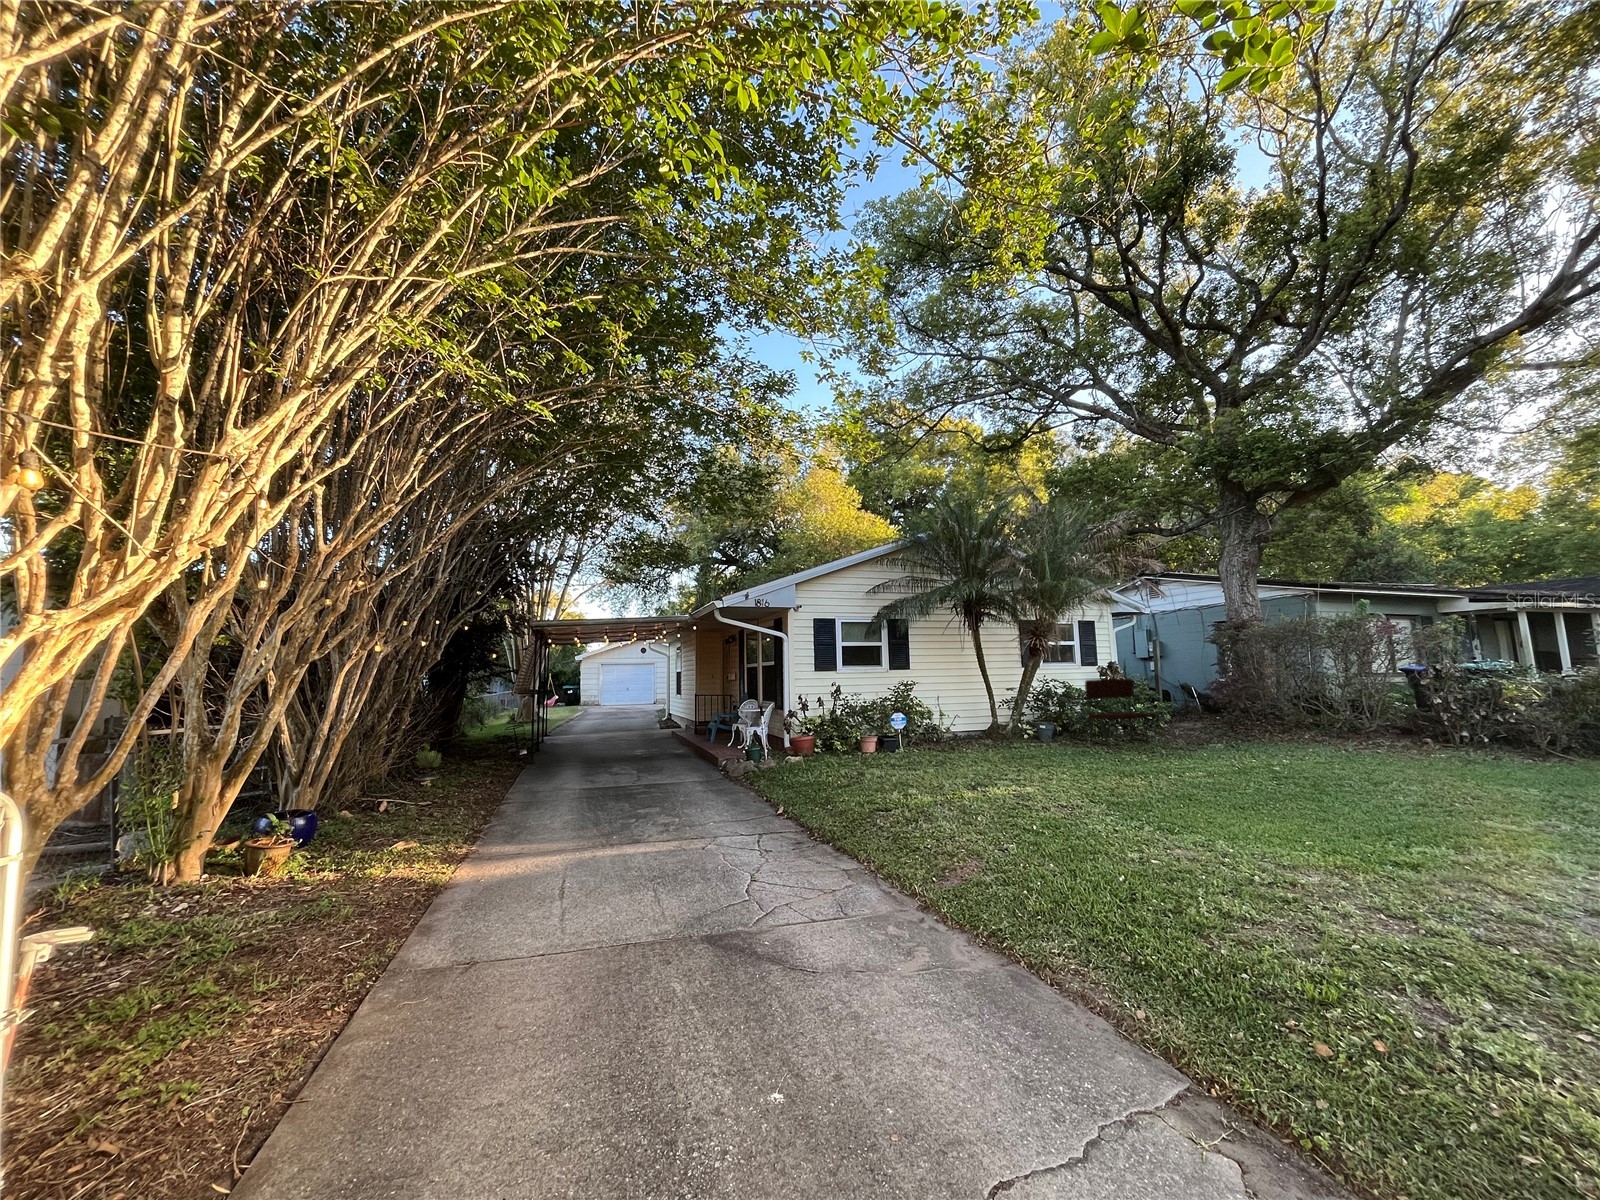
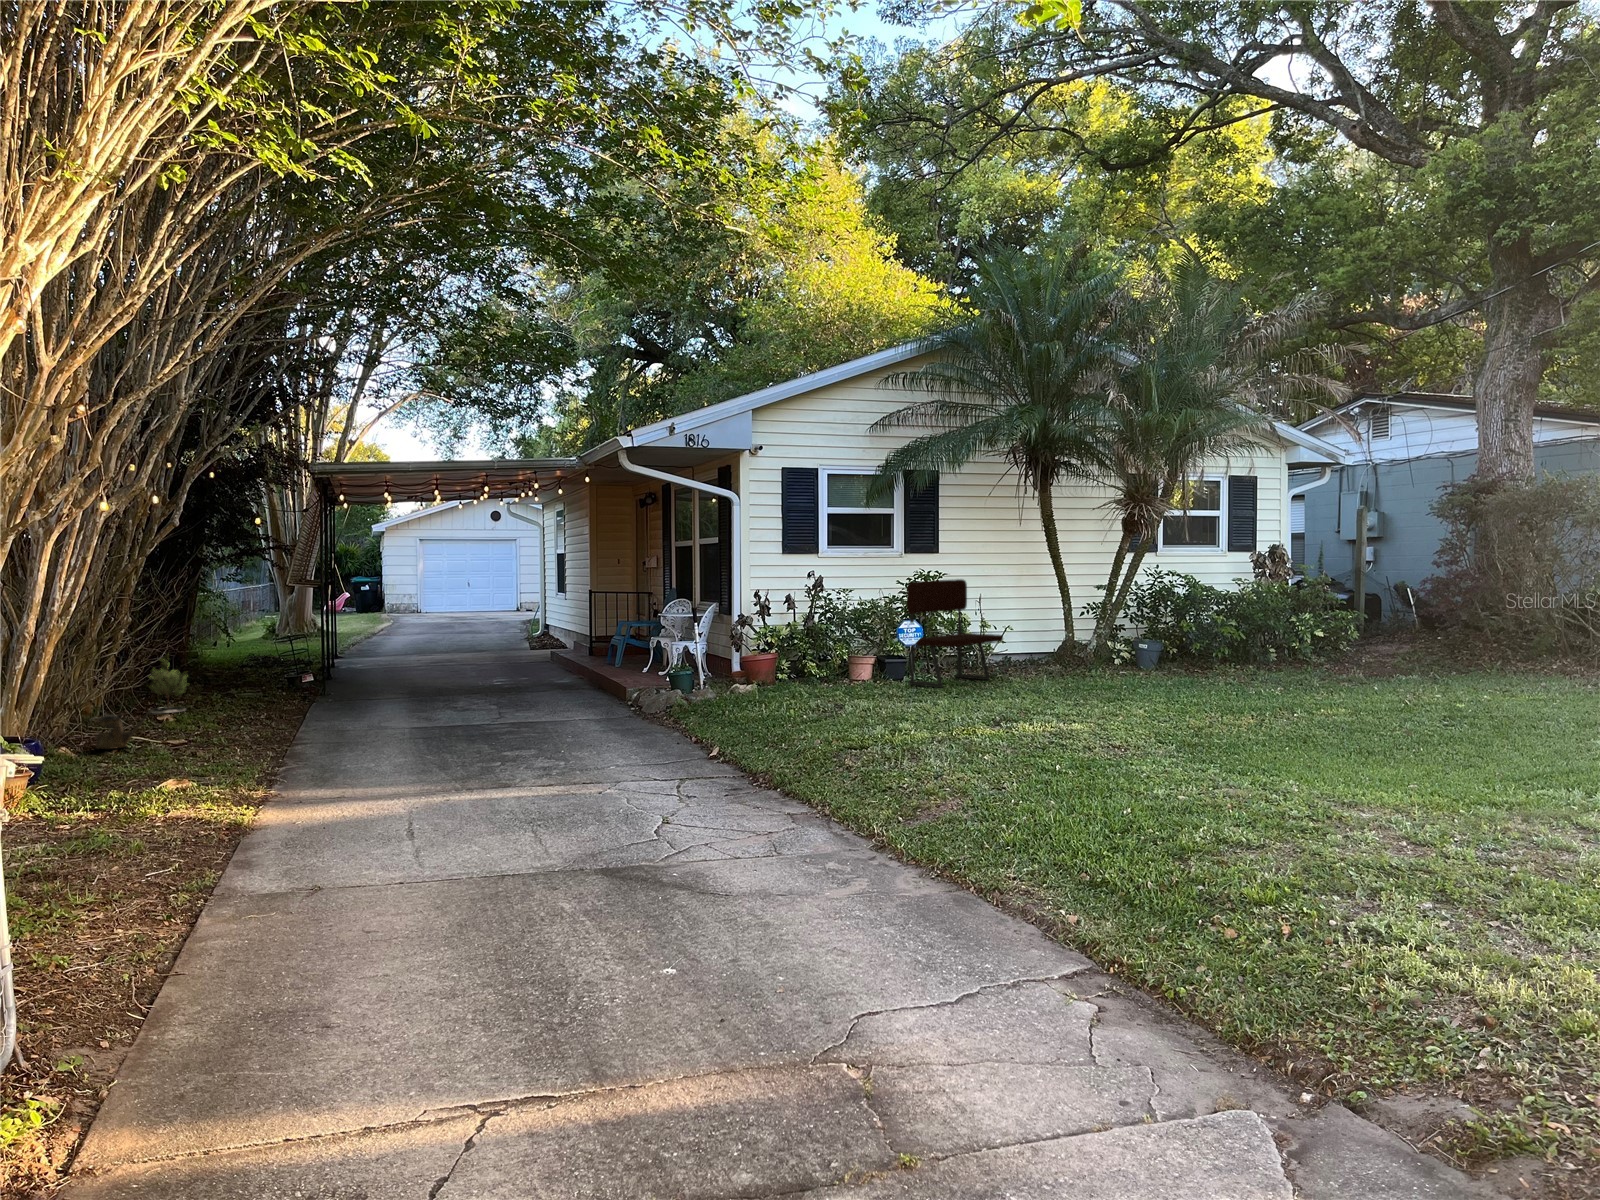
bench: present [1085,679,1156,745] -> present [907,579,1003,688]
watering can: none [358,783,405,812] -> present [92,710,154,749]

